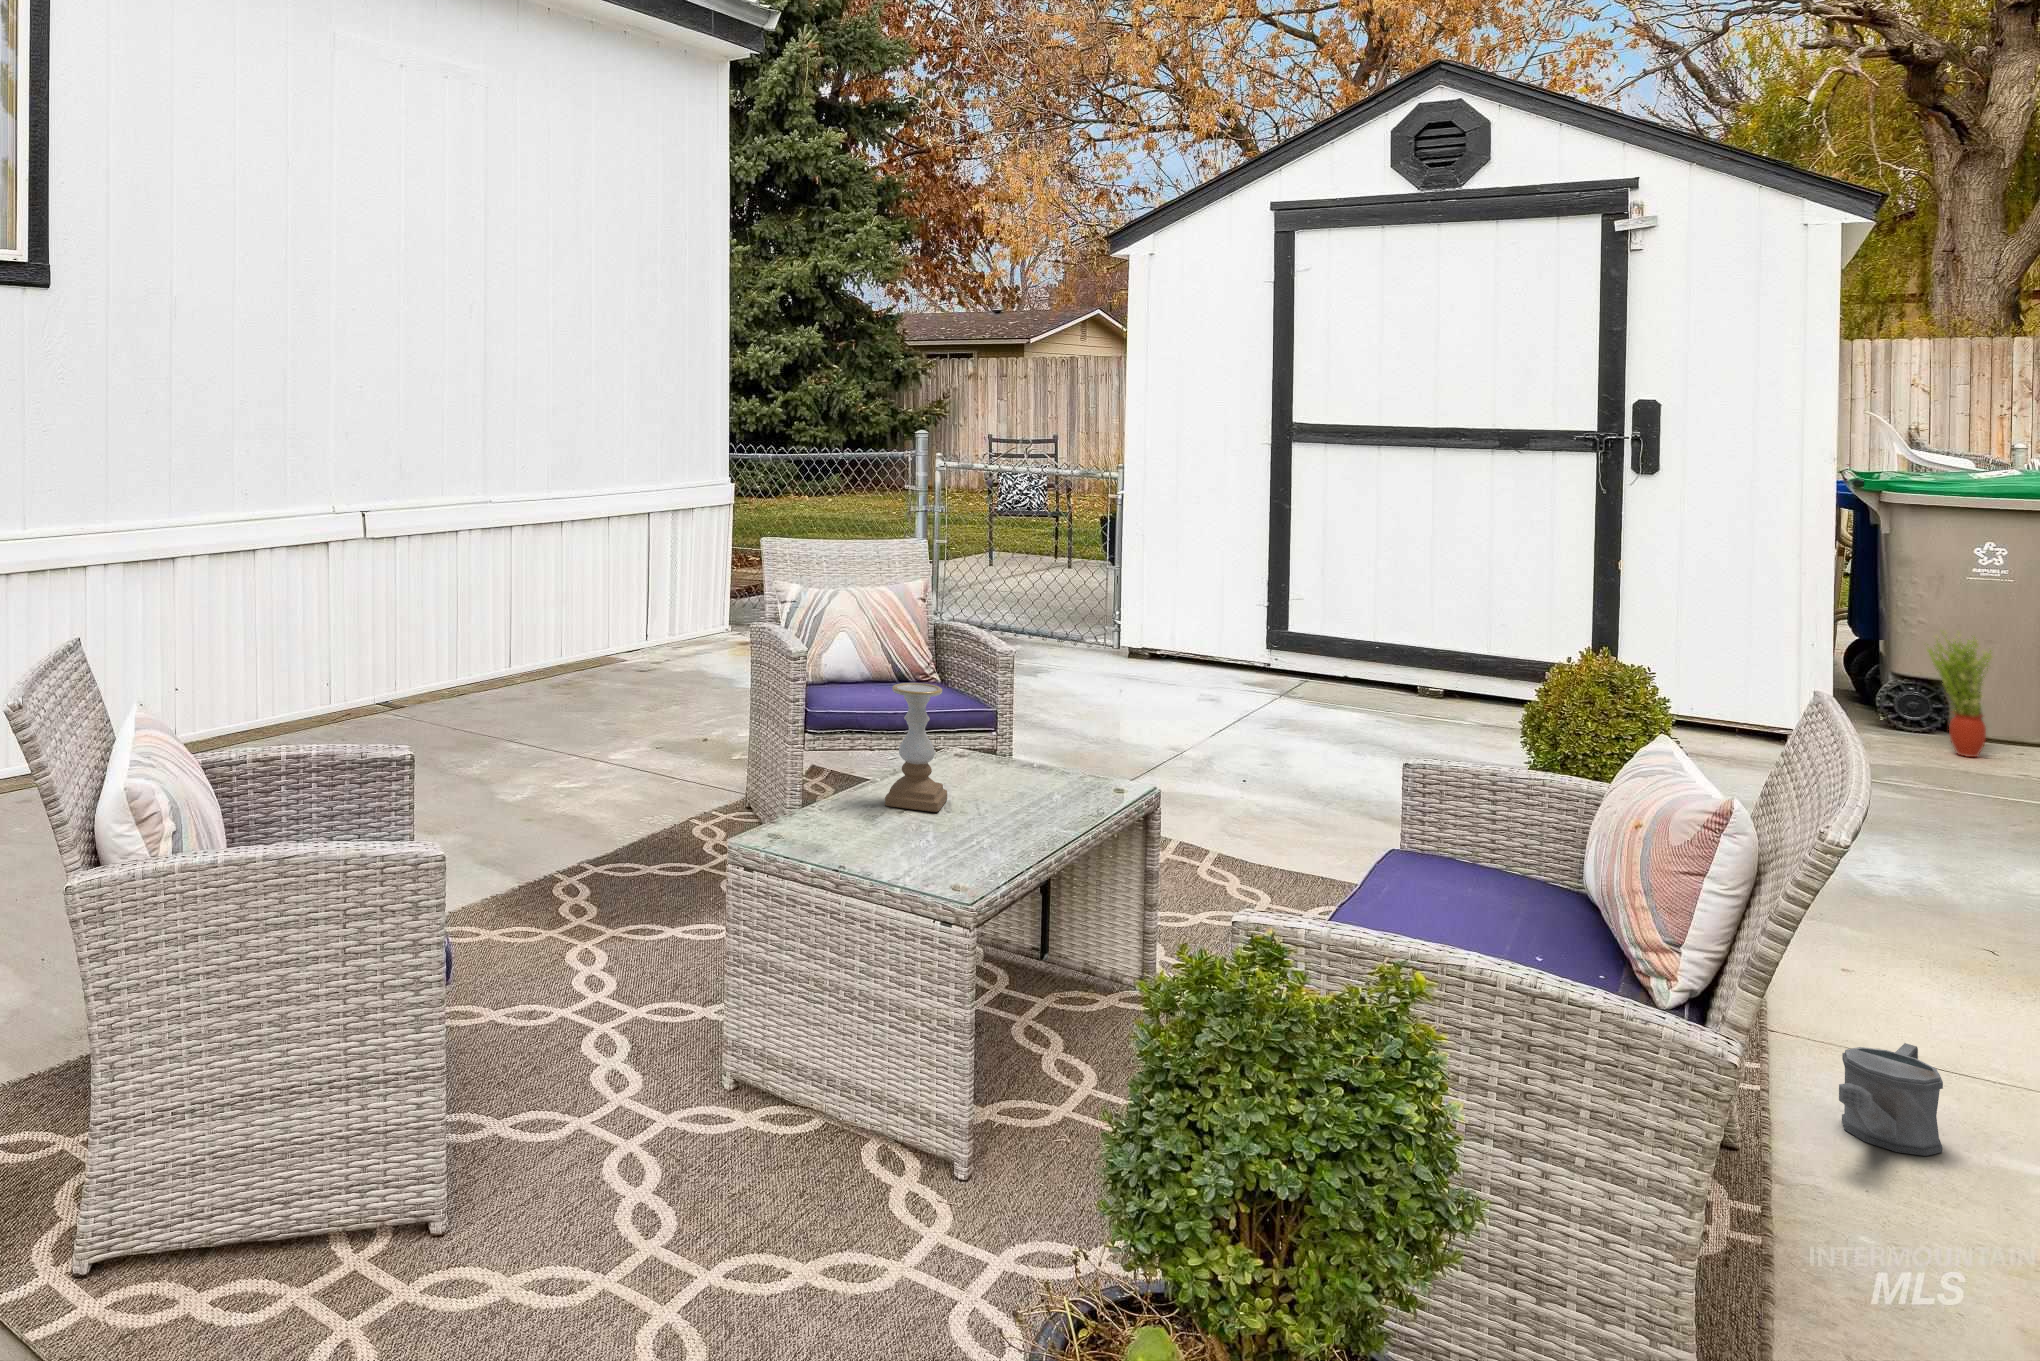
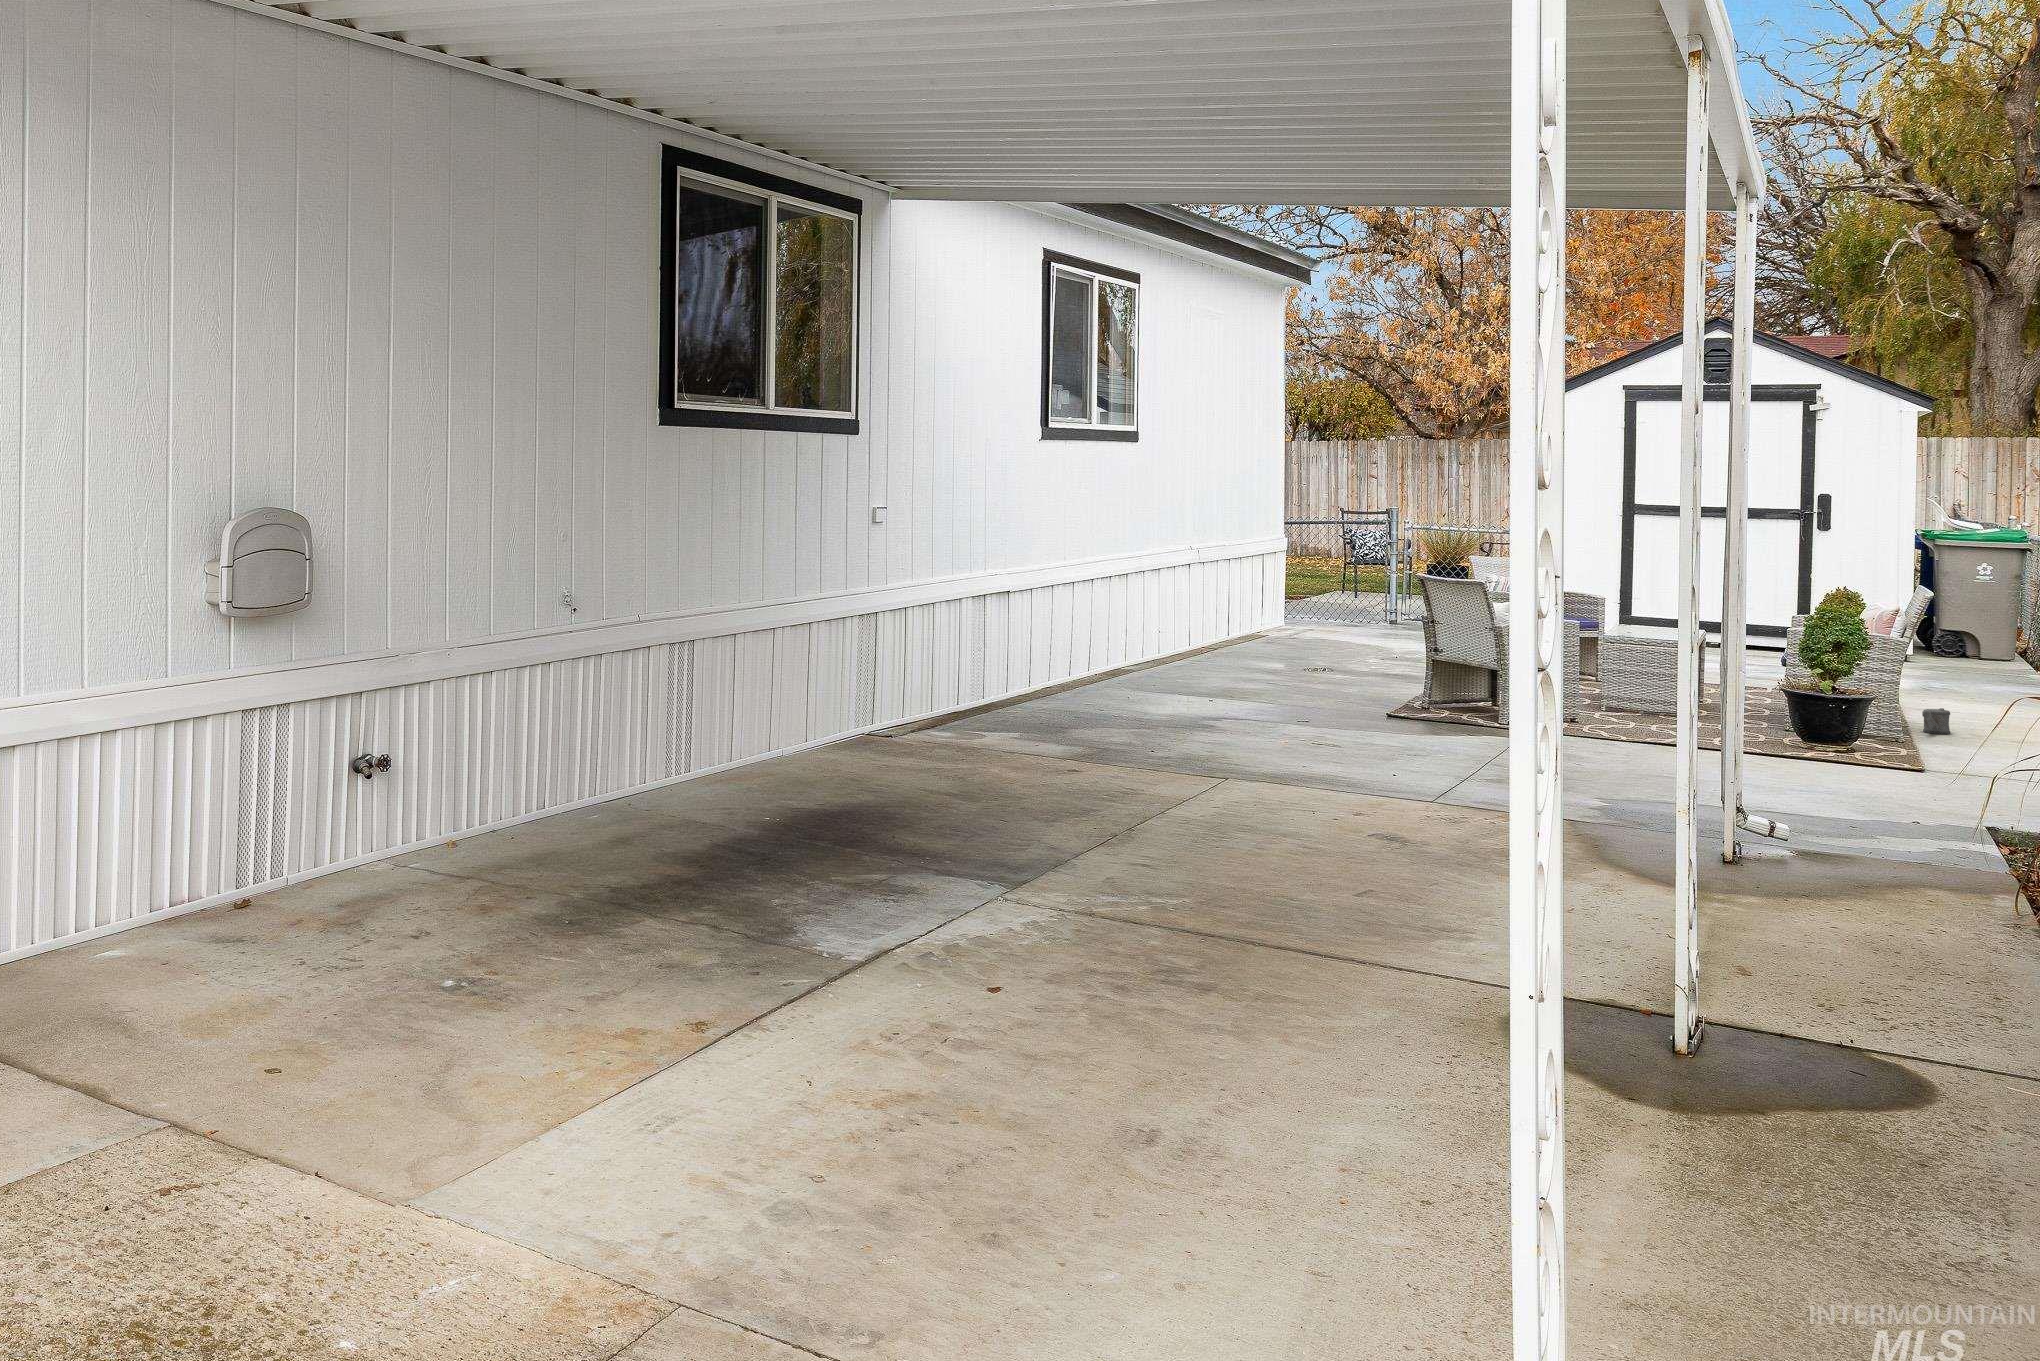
potted plant: present [1928,630,1992,757] -> none [1955,607,1987,668]
candle holder: present [885,683,947,812] -> none [1617,613,1640,654]

